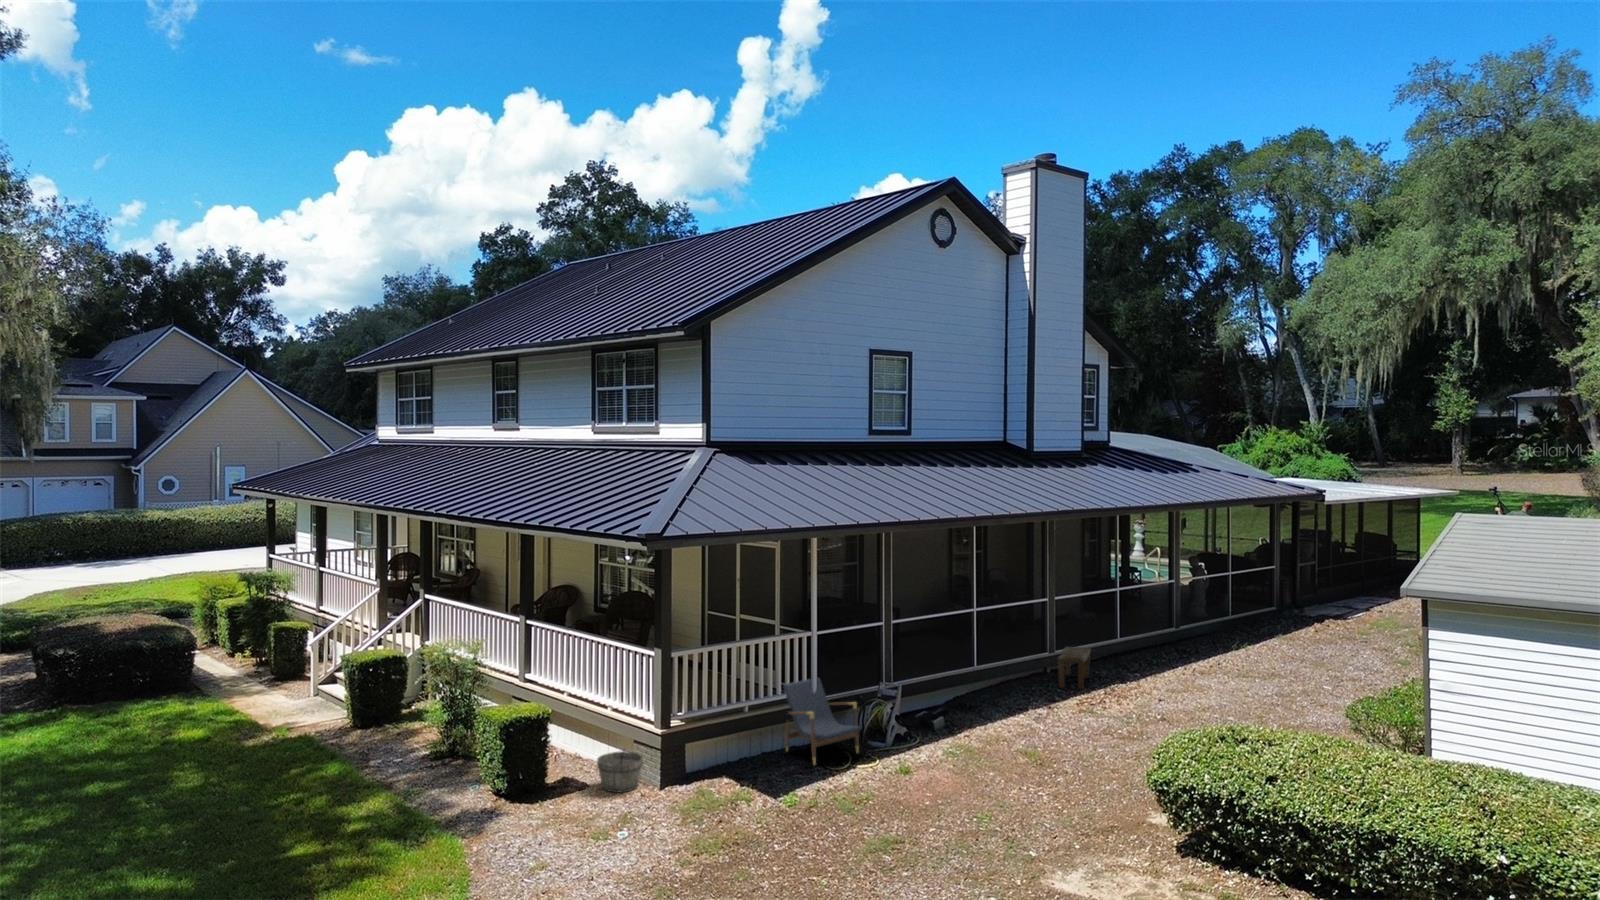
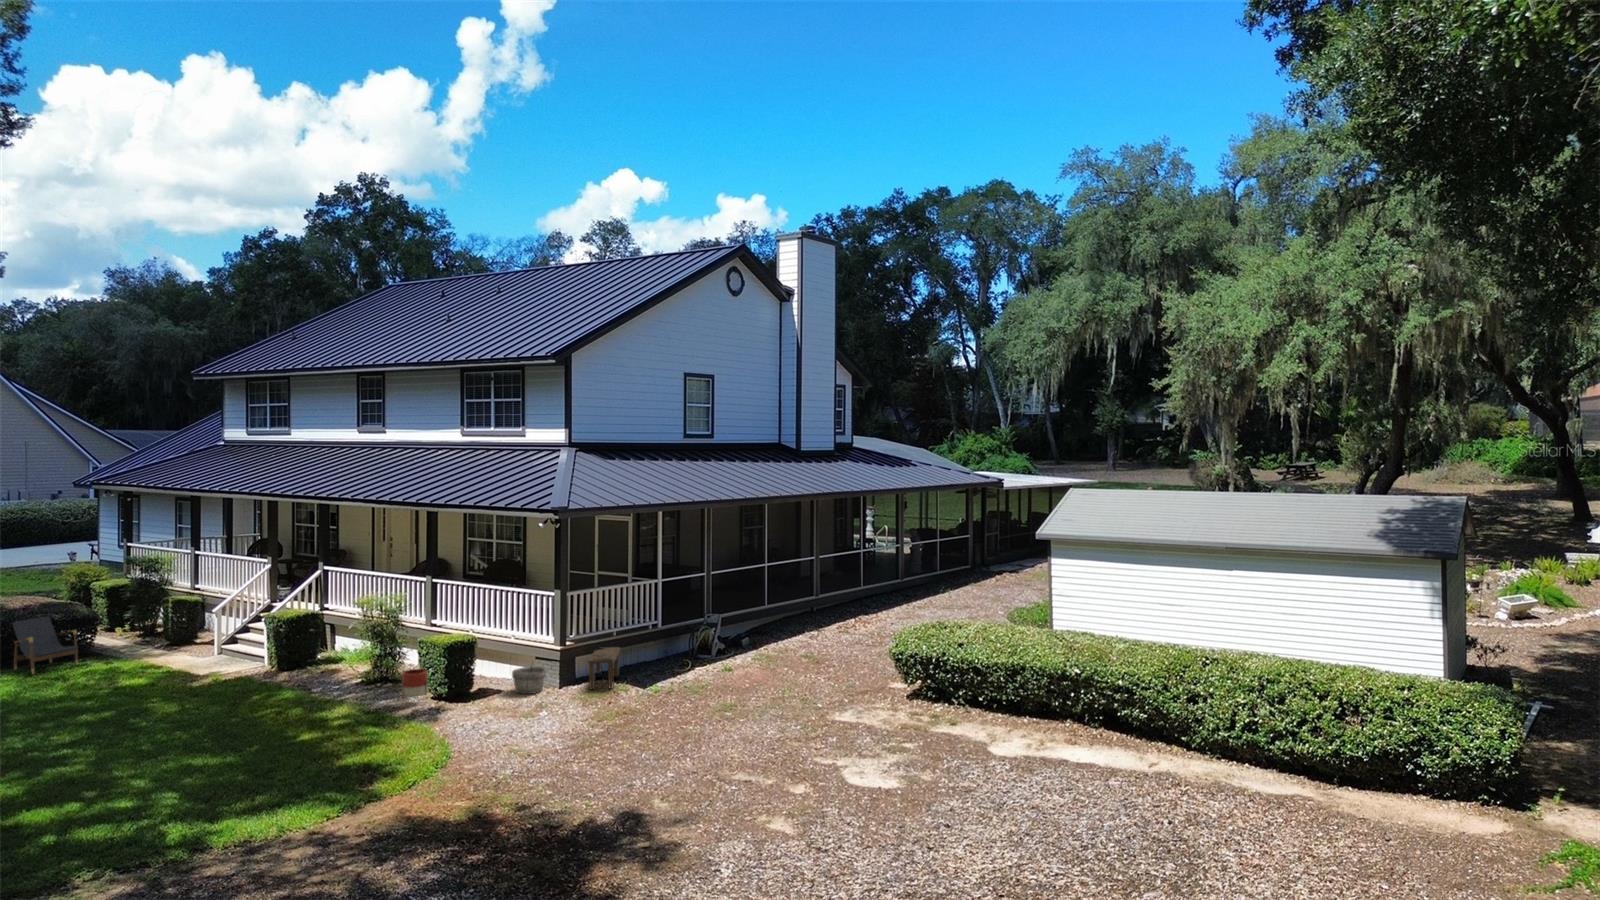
bench: present [1058,647,1091,689] -> present [588,647,620,689]
lounge chair: present [784,678,861,765] -> present [13,617,78,674]
planter: none [450,748,485,800] -> present [402,668,428,697]

